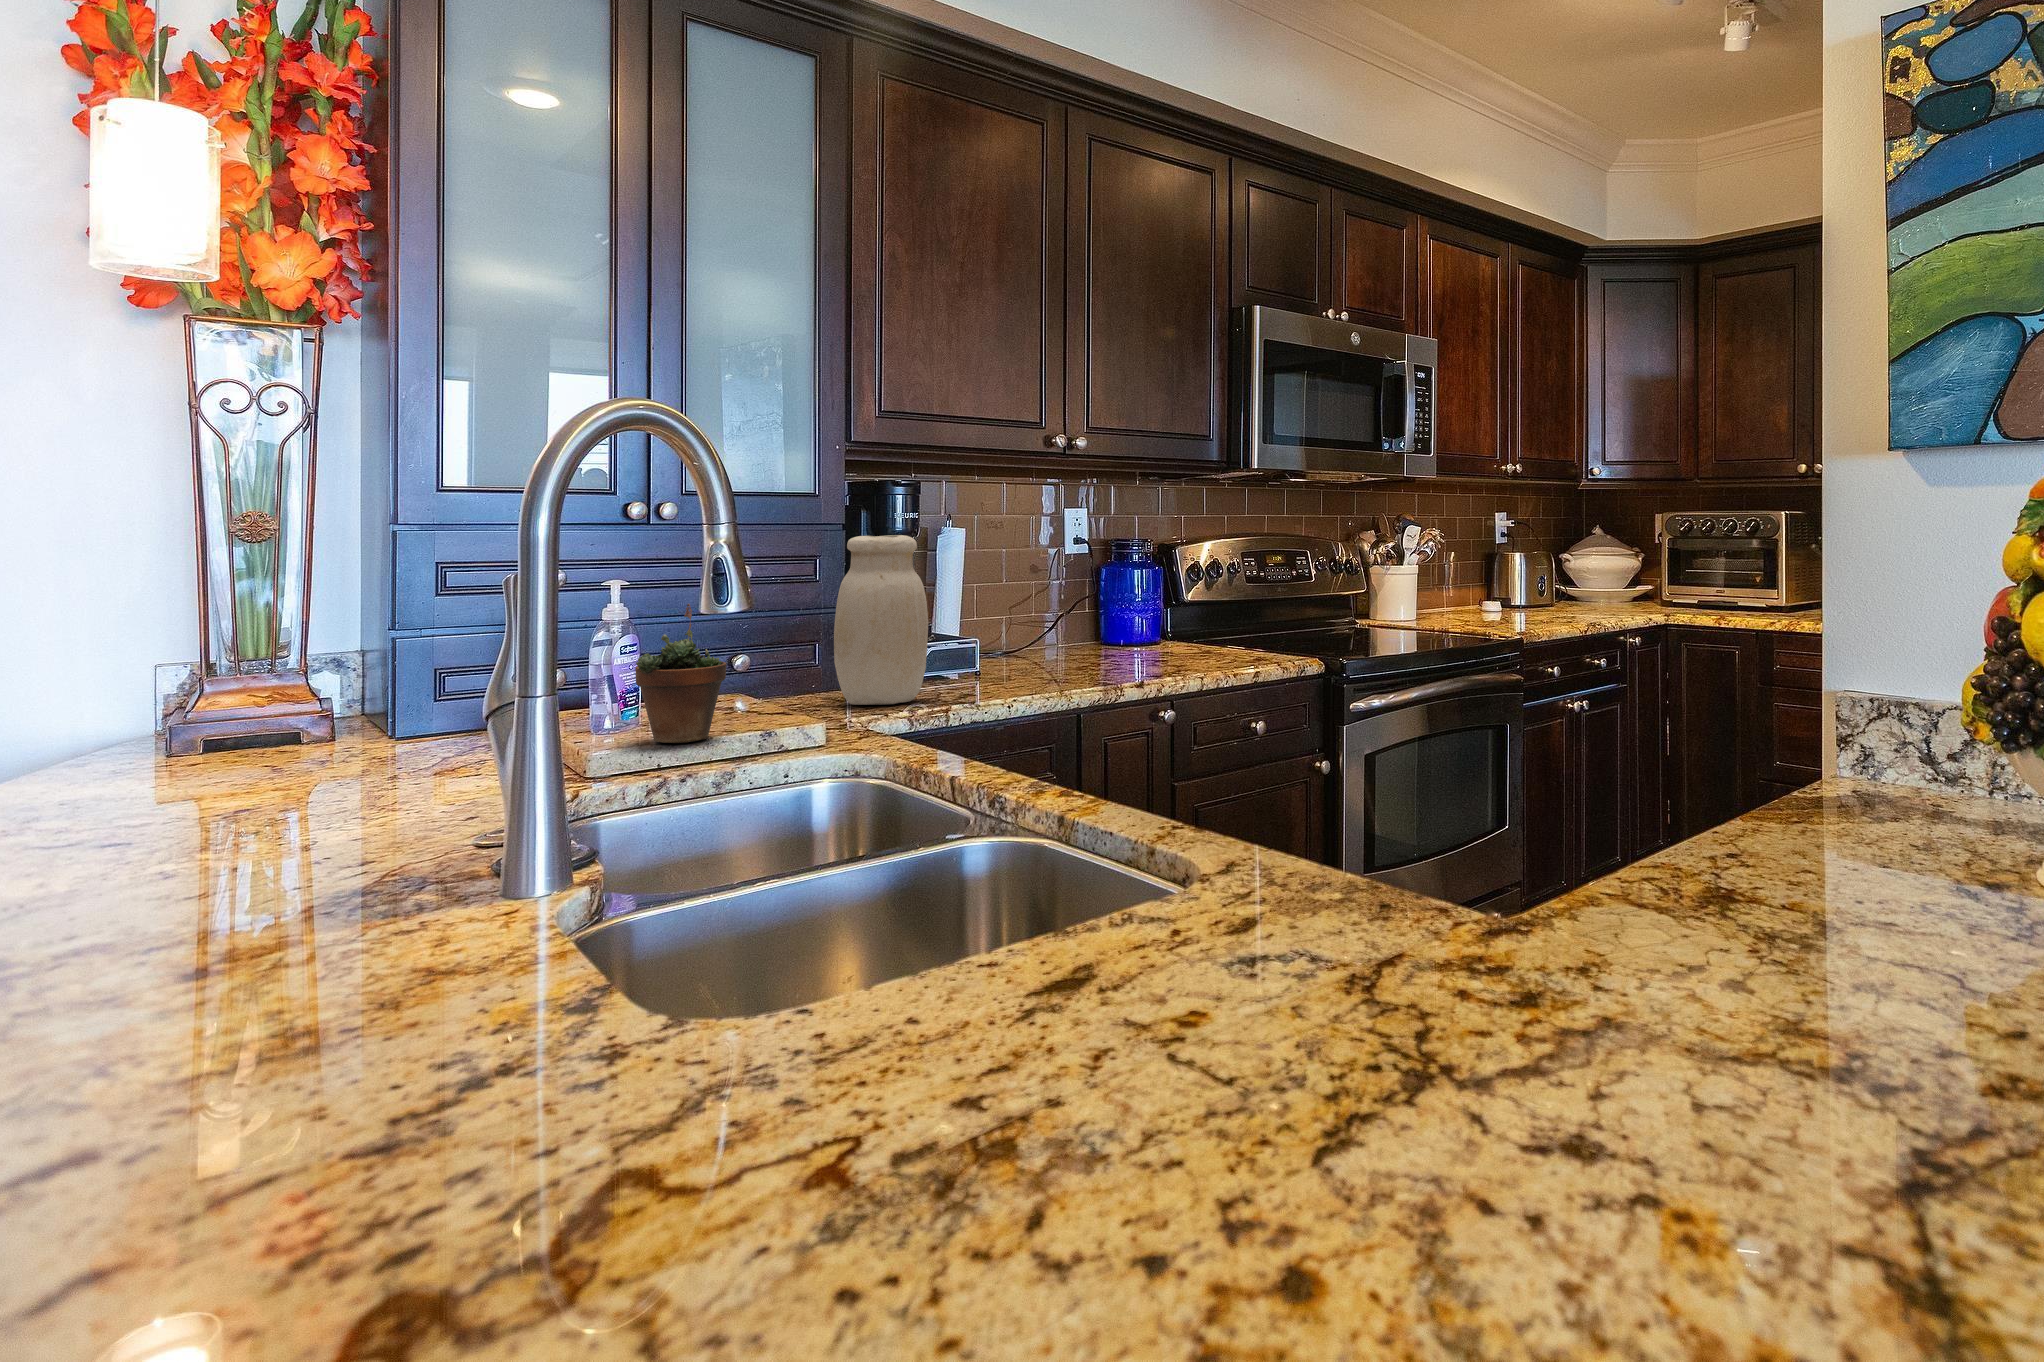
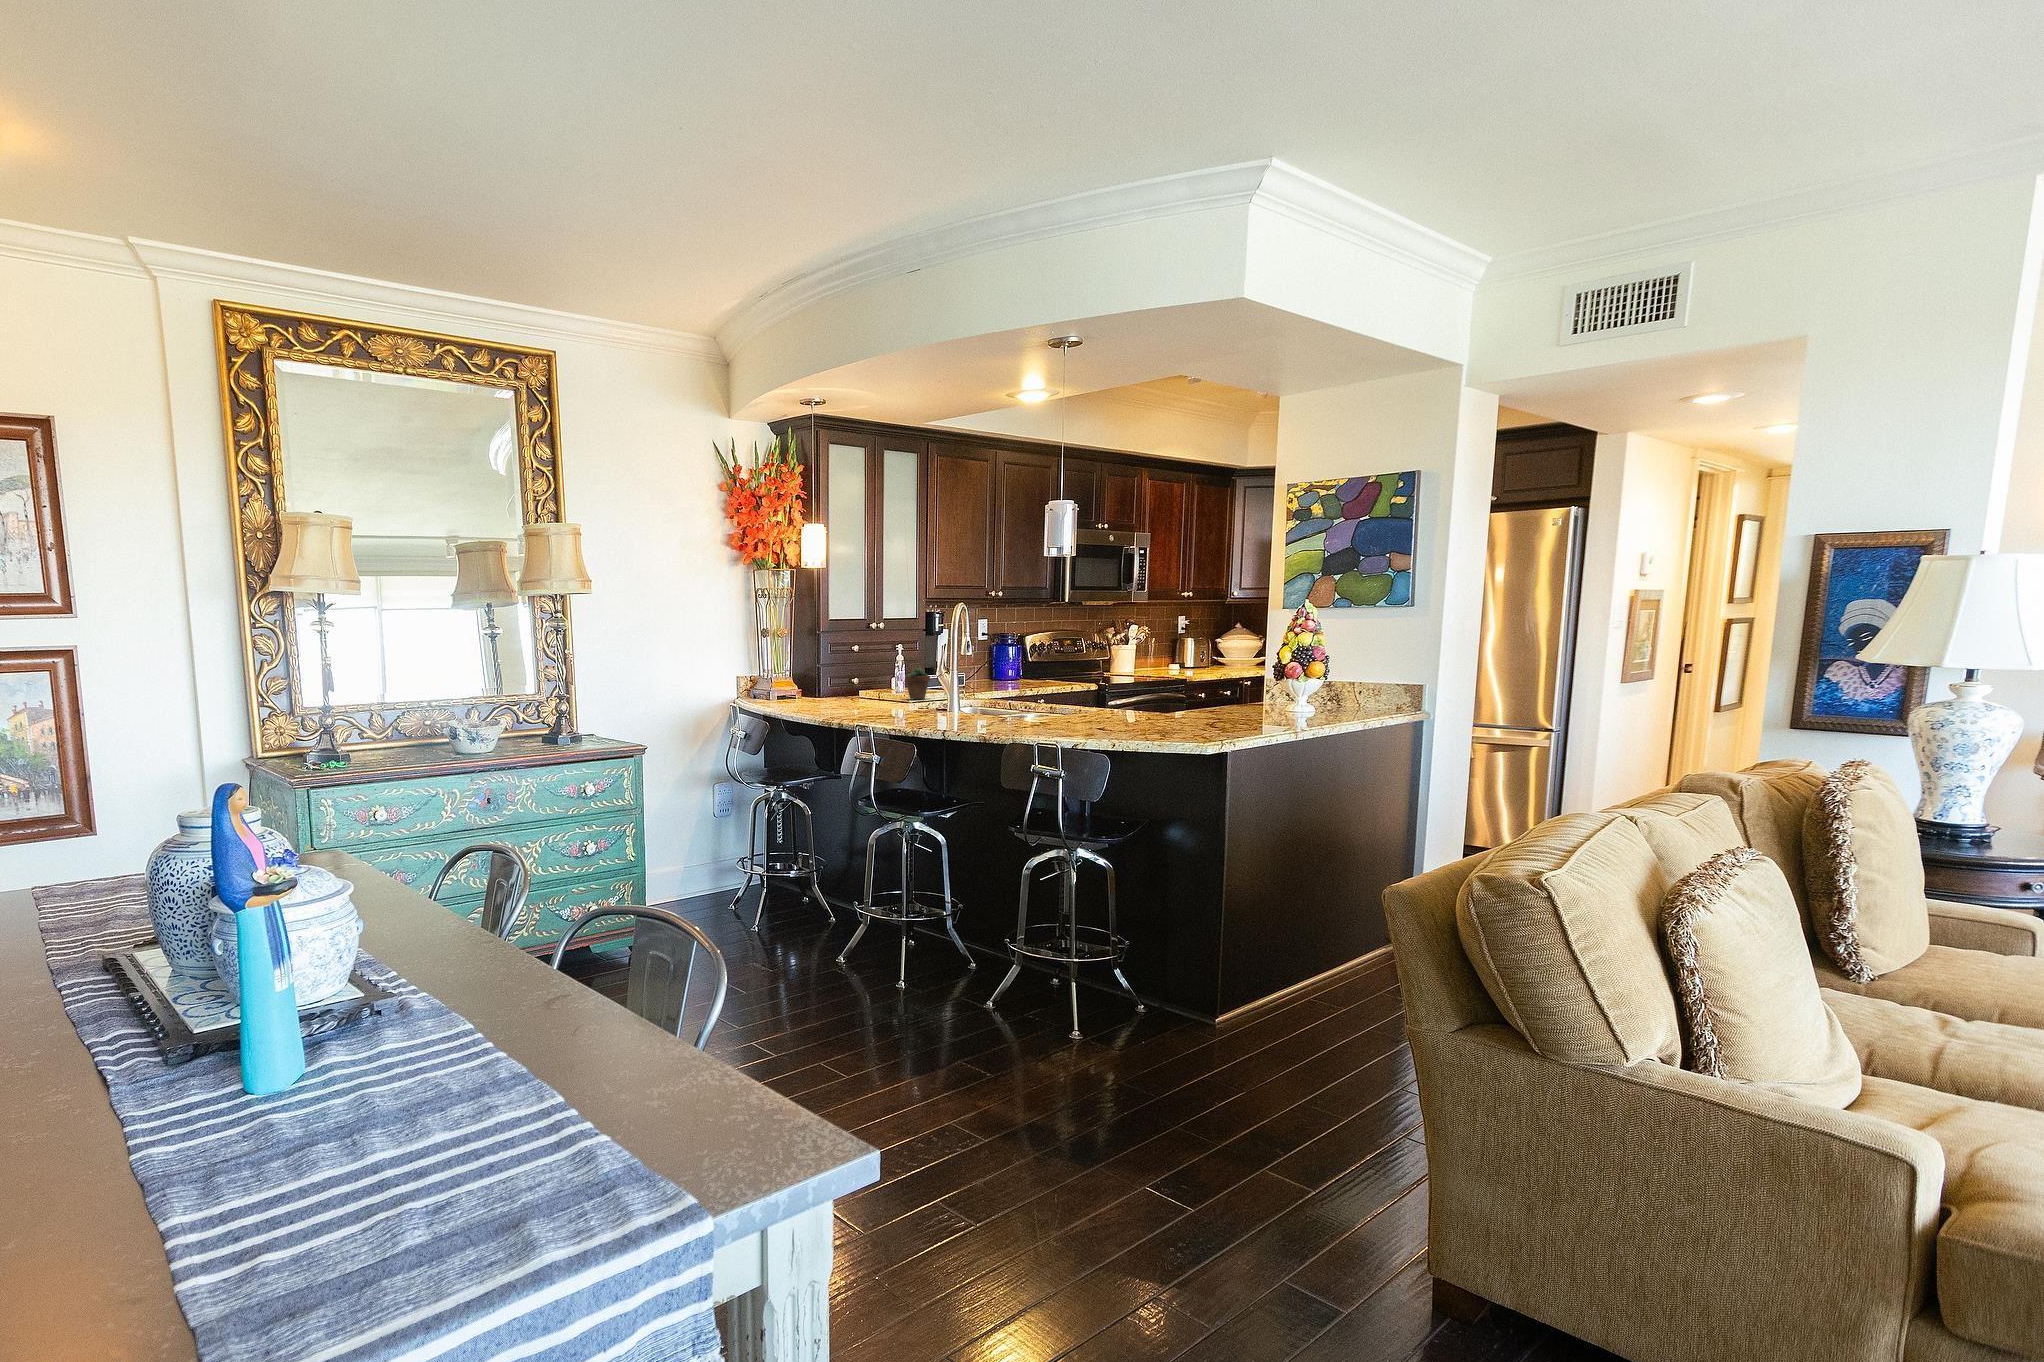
jar: present [834,535,928,705] -> none [937,635,969,694]

